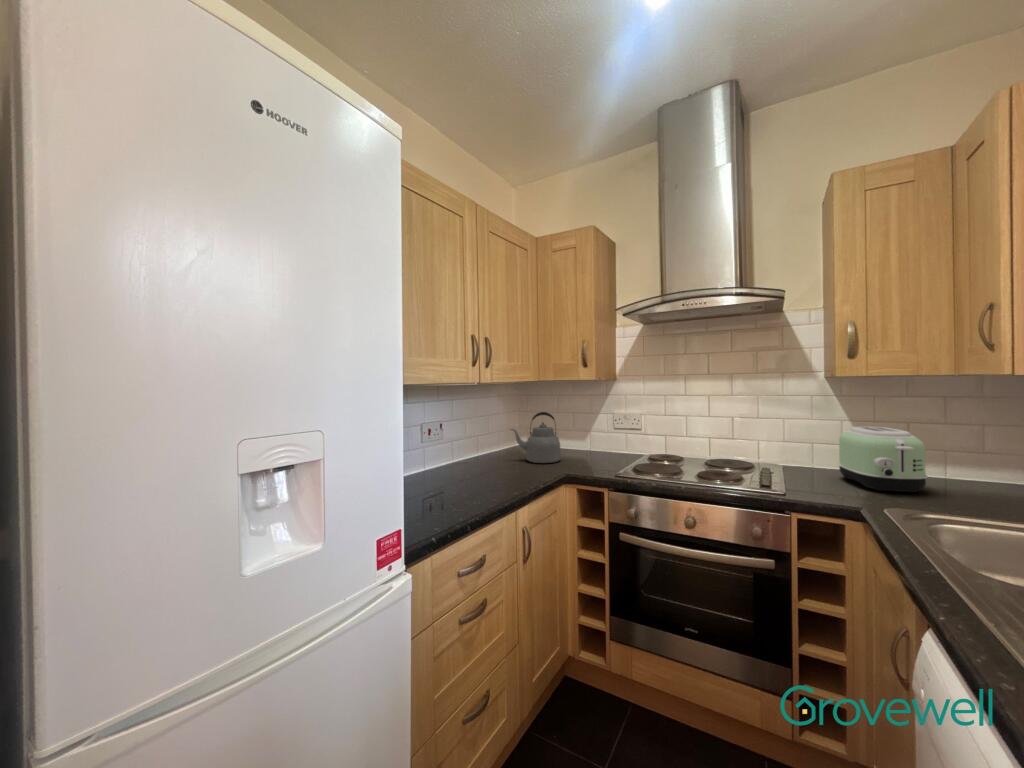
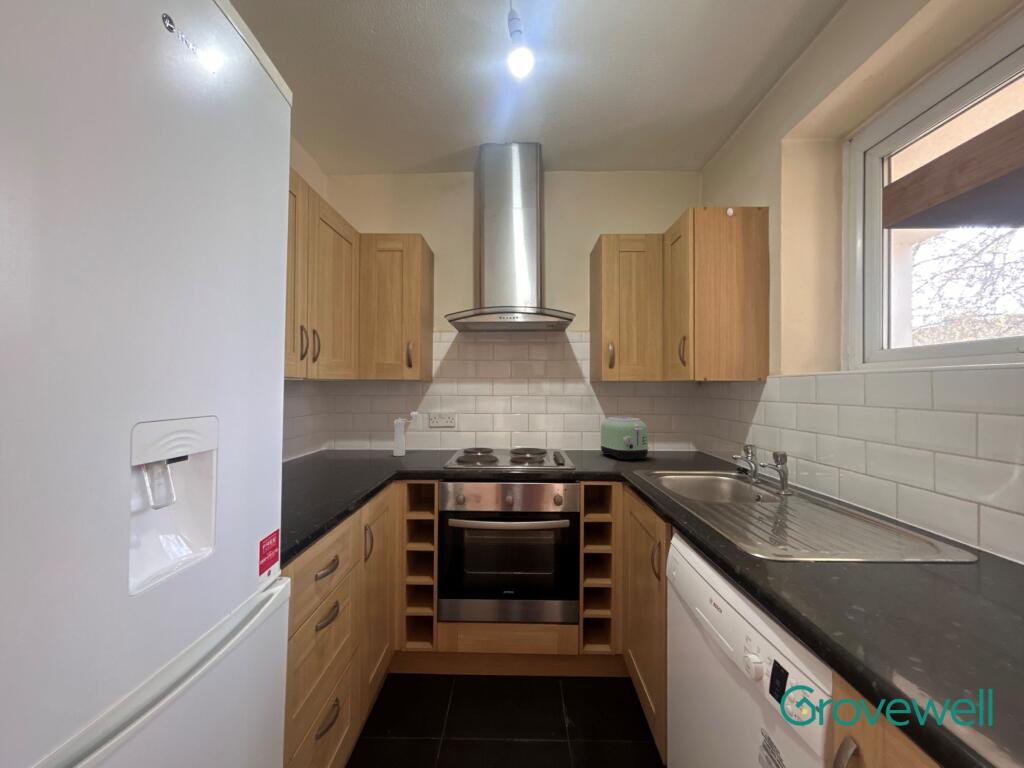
kettle: present [511,412,561,463] -> none [327,411,384,464]
pepper mill: none [572,412,599,457] -> present [393,412,419,456]

